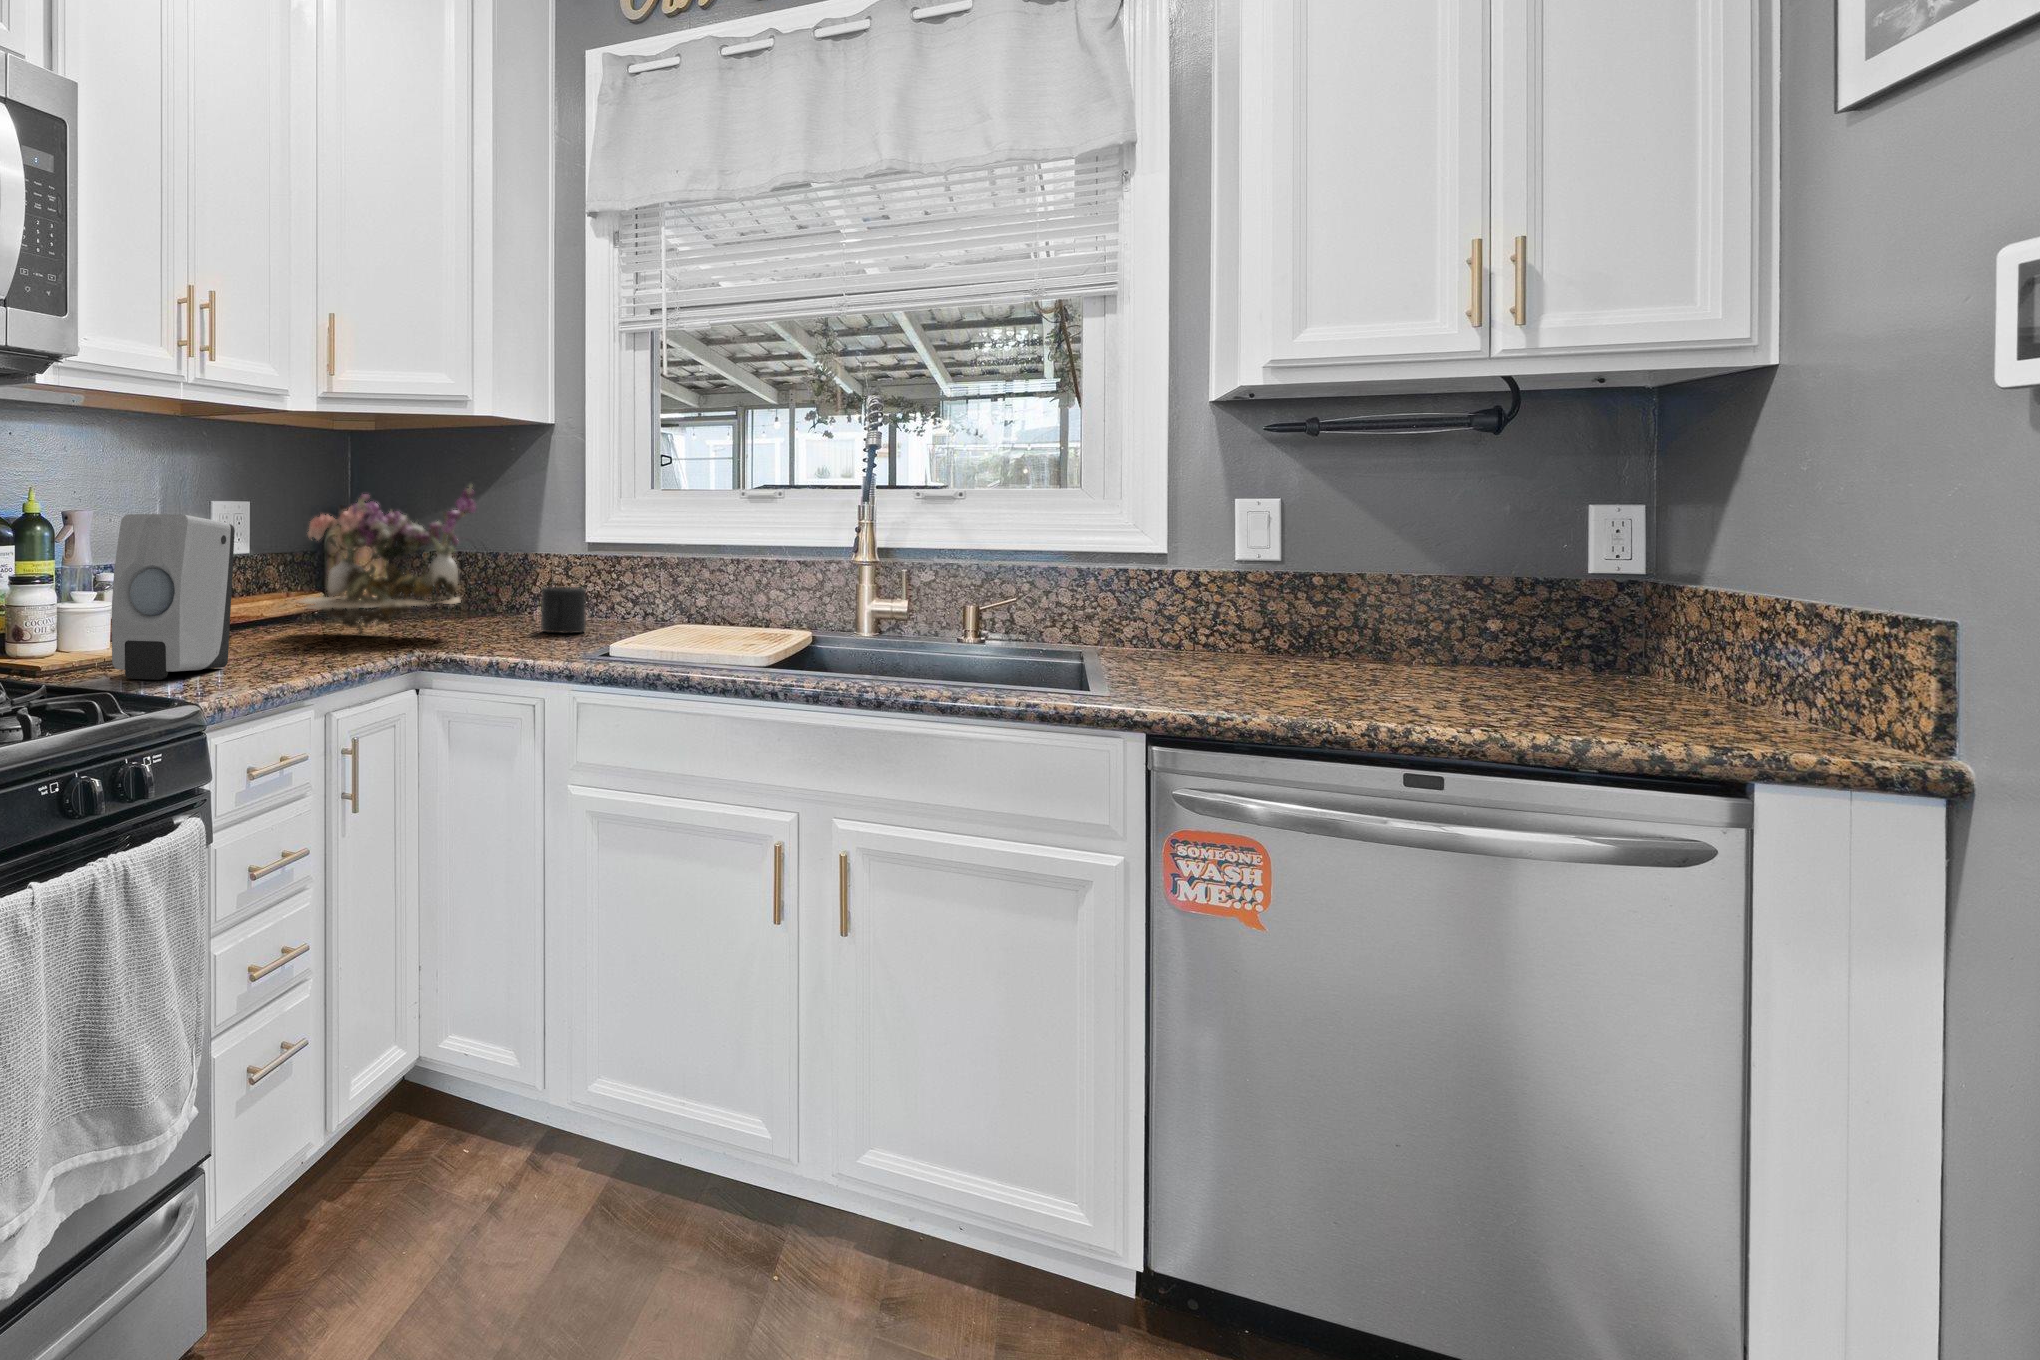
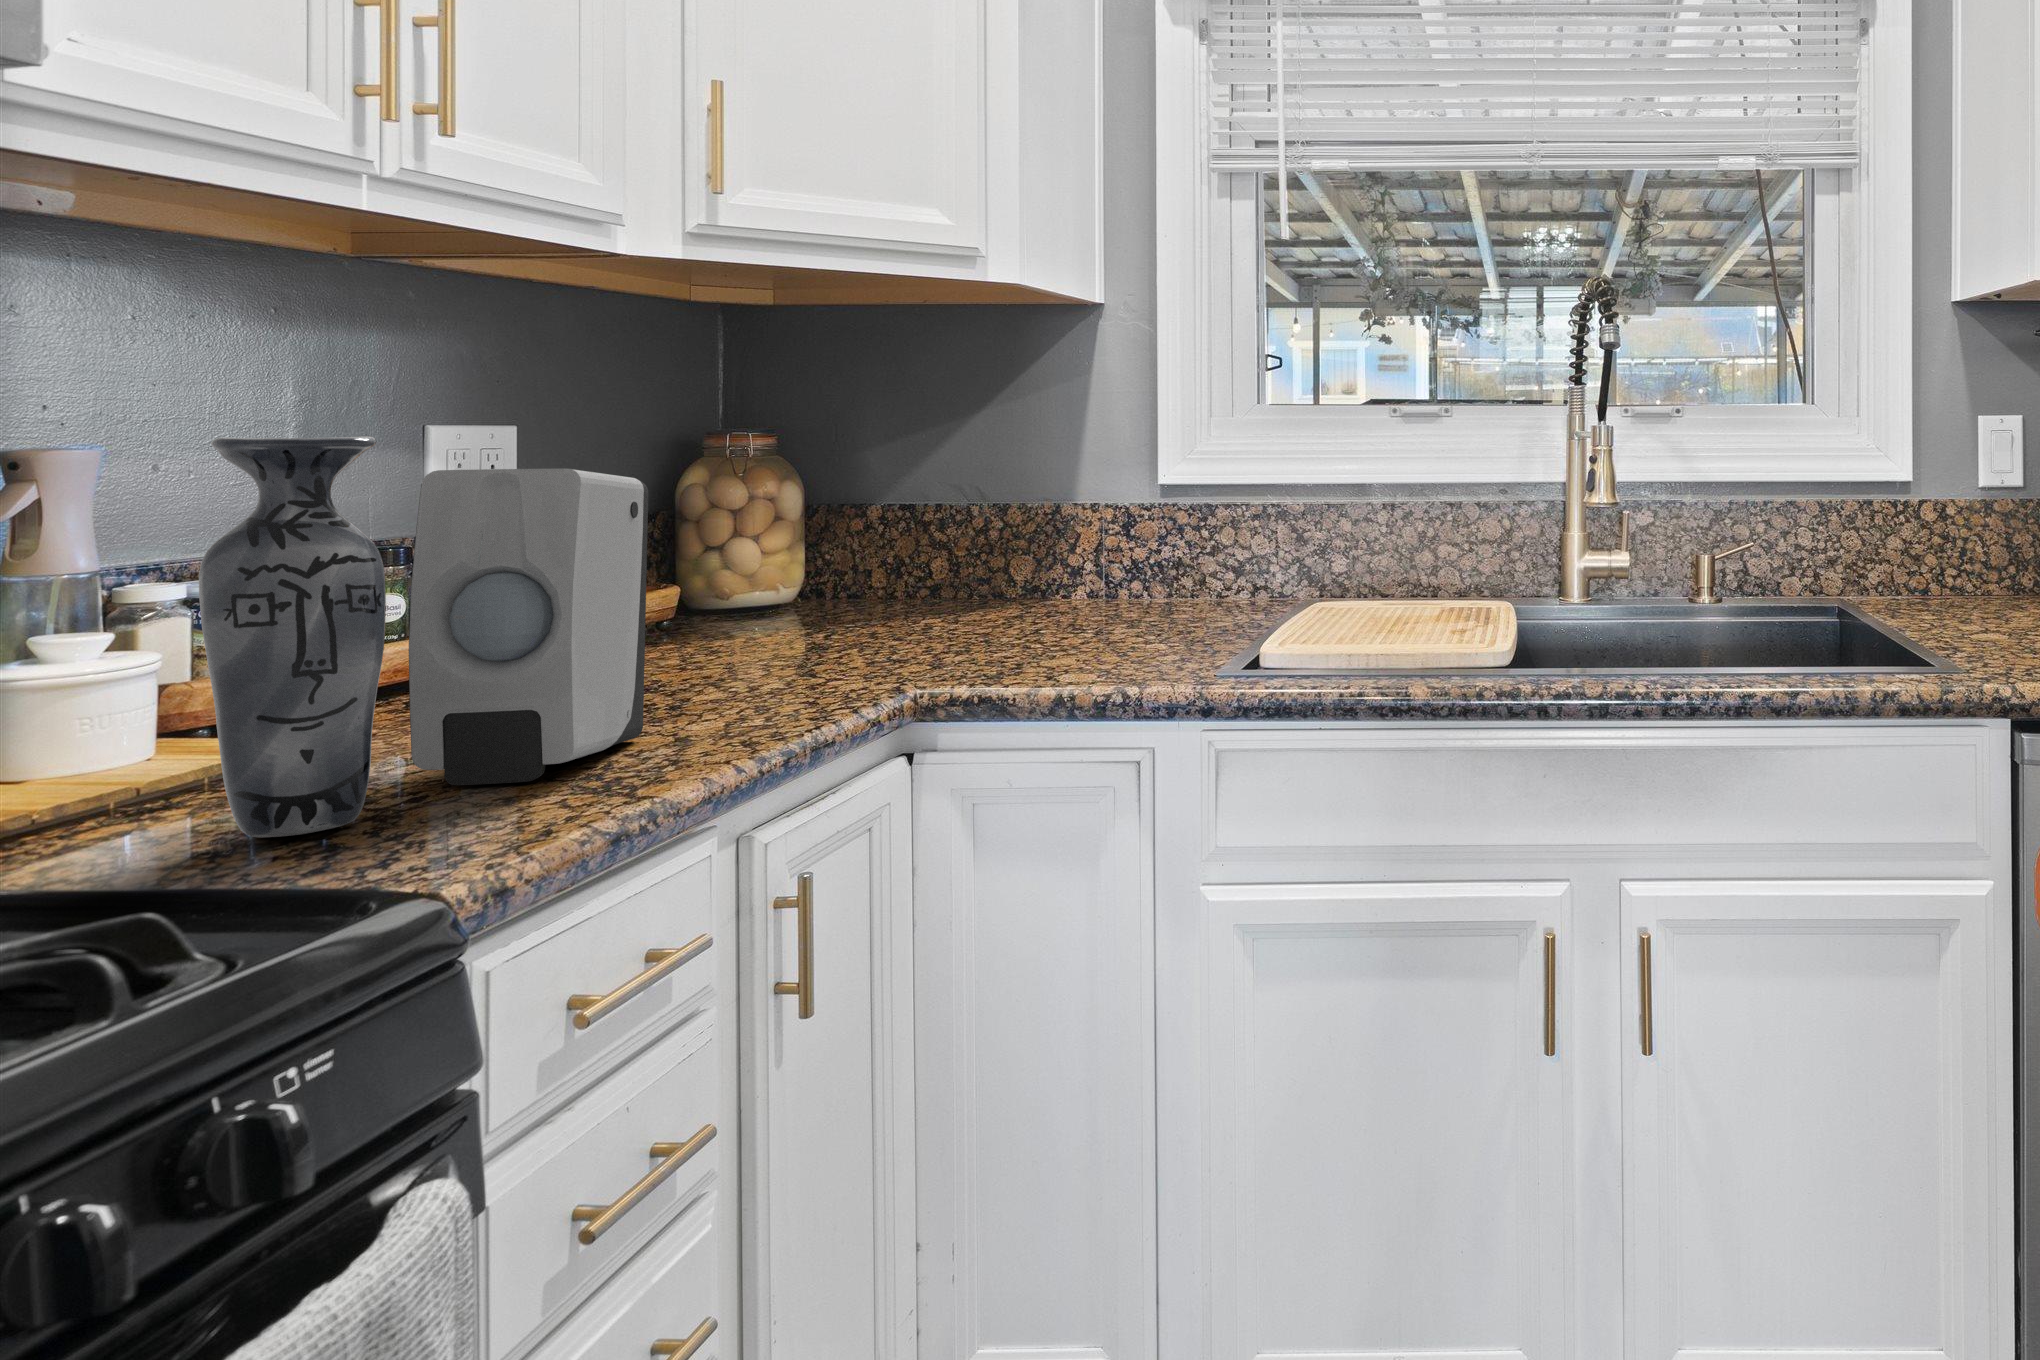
flower arrangement: present [296,485,476,633] -> none [684,399,1026,649]
vase: none [18,493,93,689] -> present [199,436,386,838]
mug: present [541,587,586,633] -> none [1113,550,1182,621]

